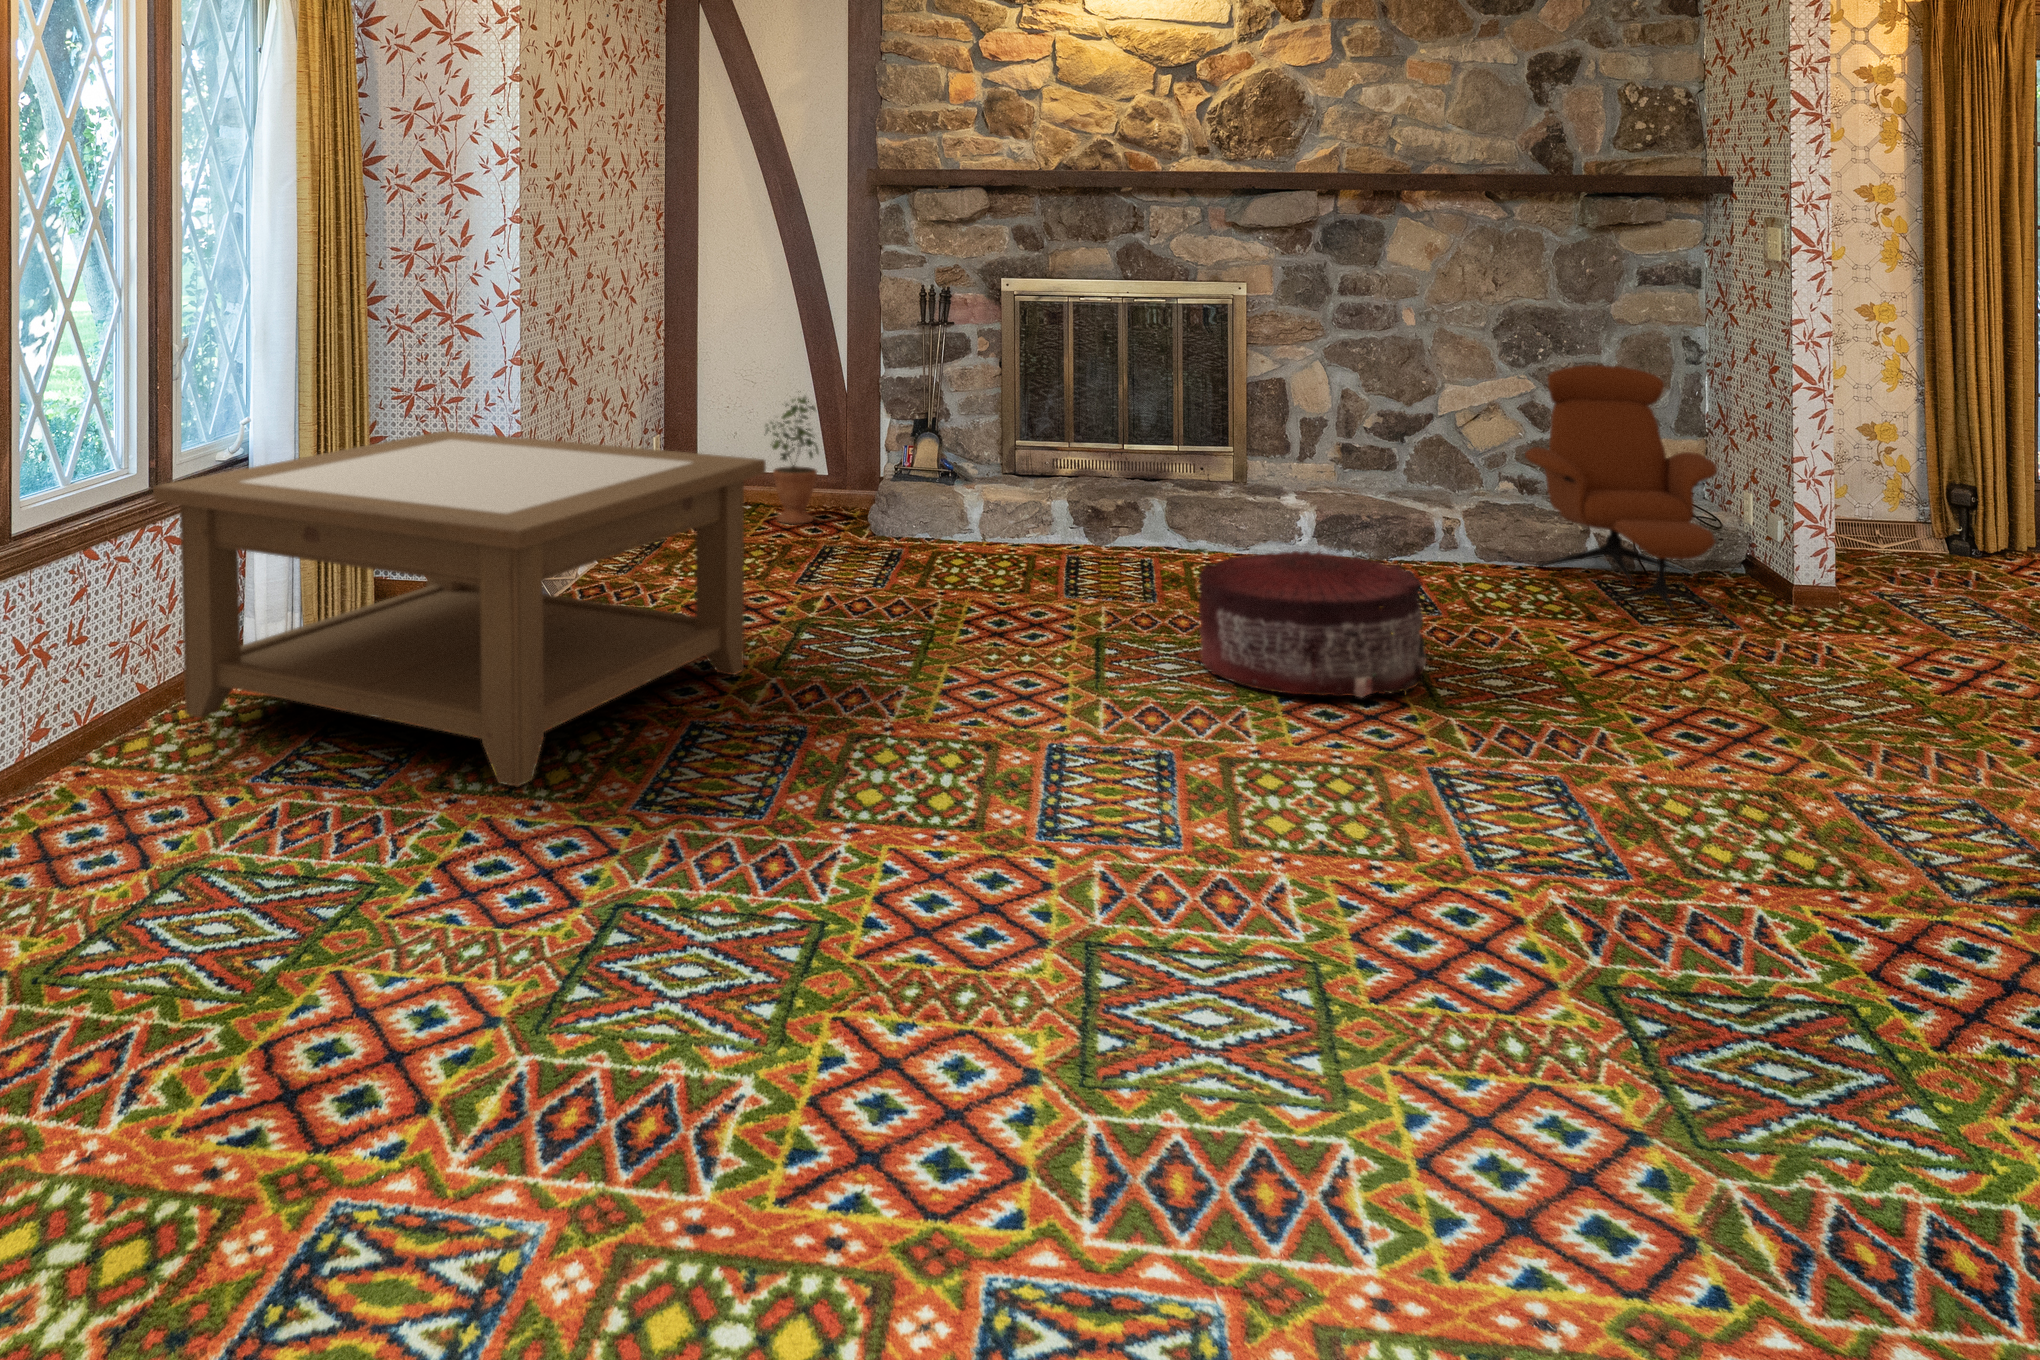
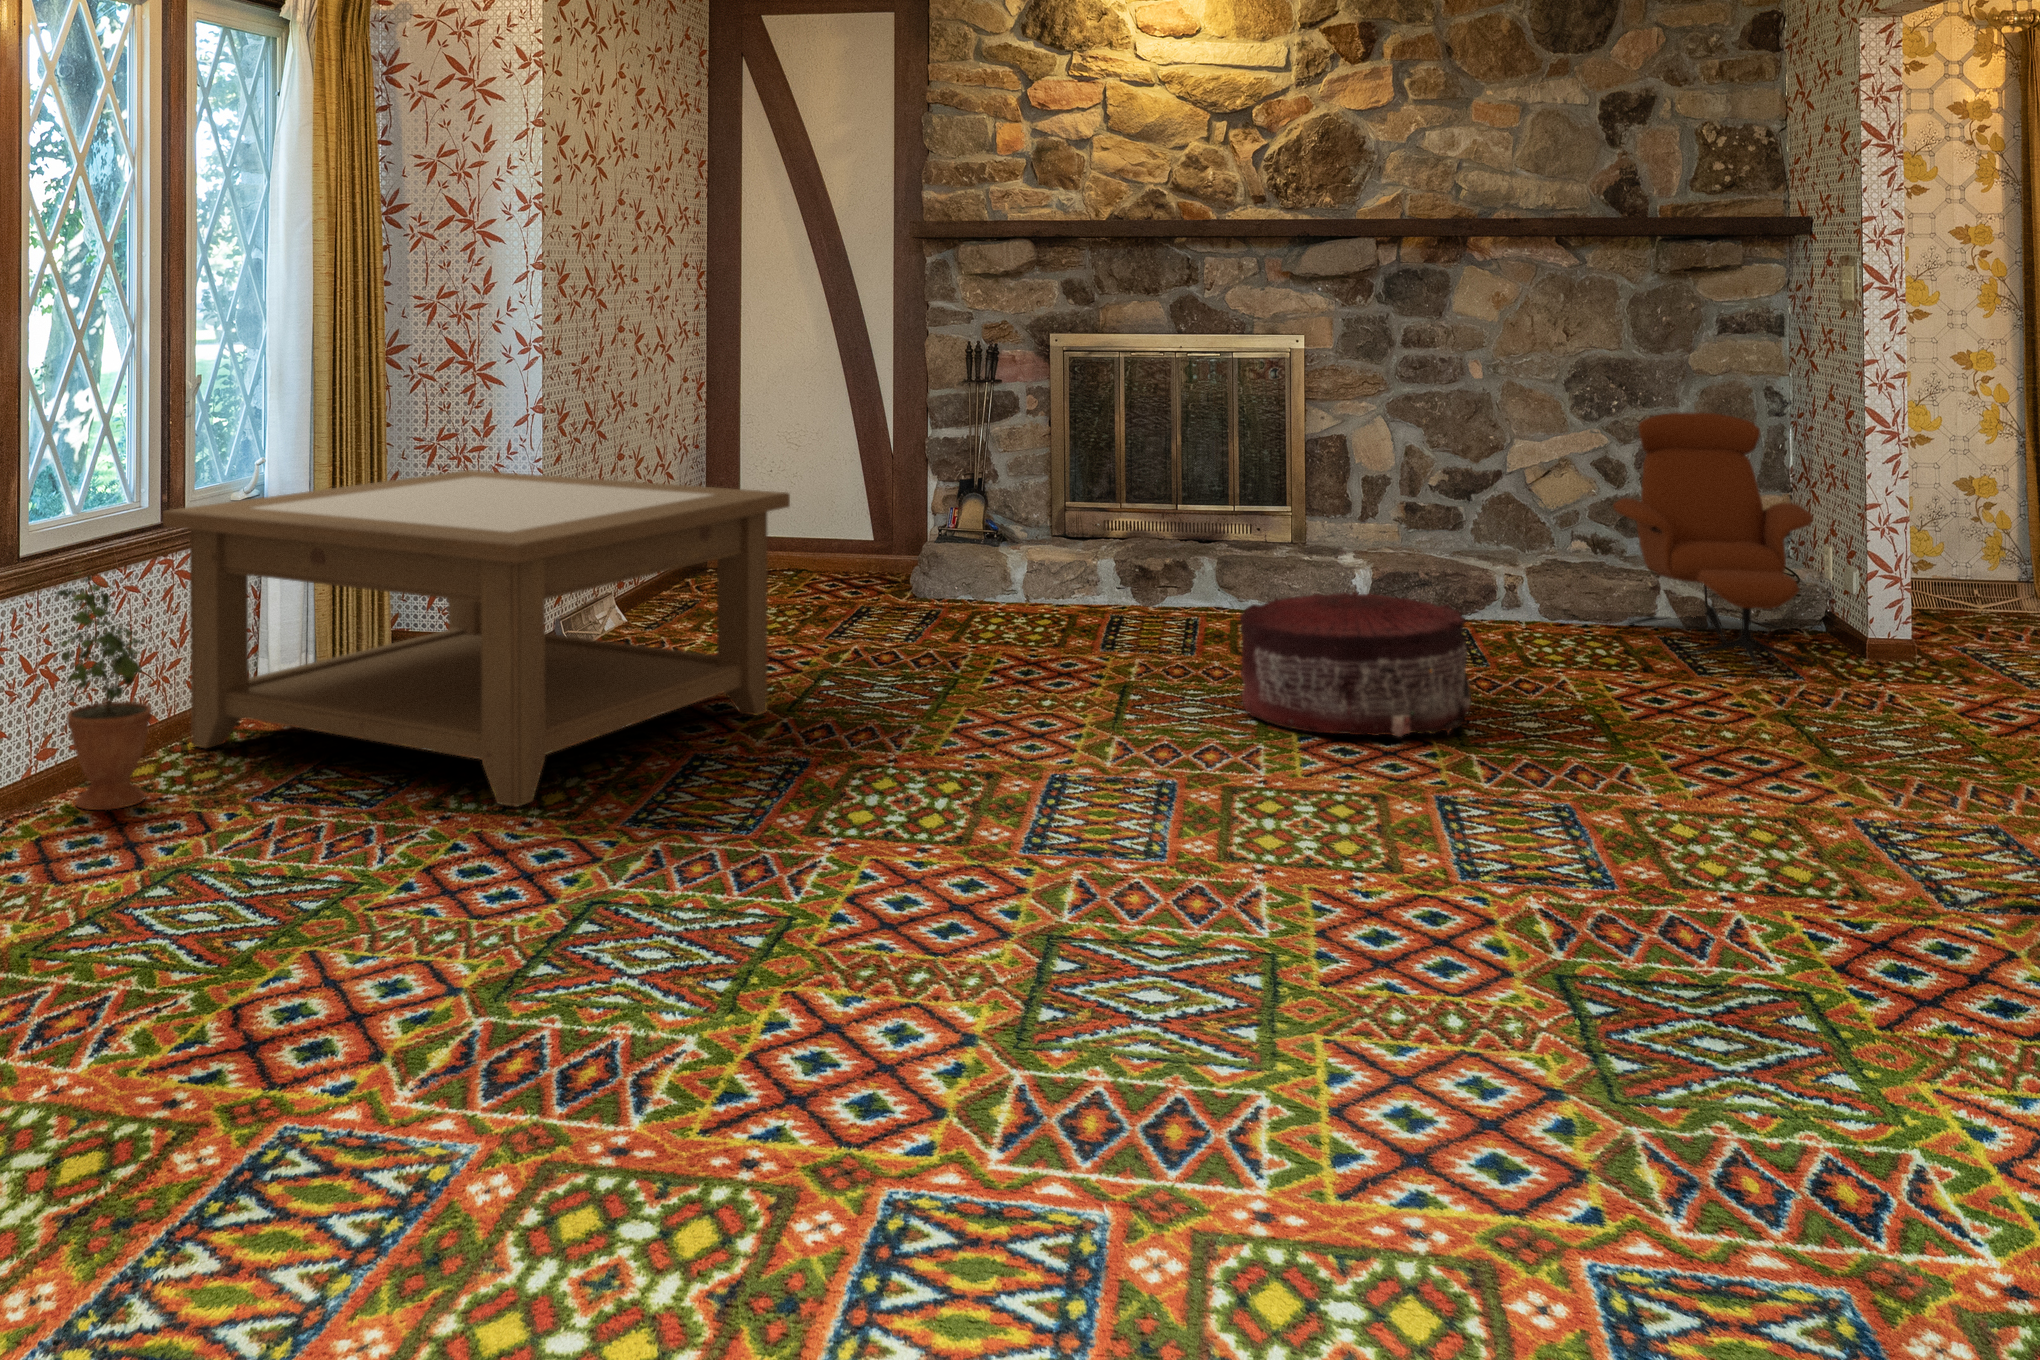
potted plant: present [766,397,819,524] -> present [55,573,152,810]

